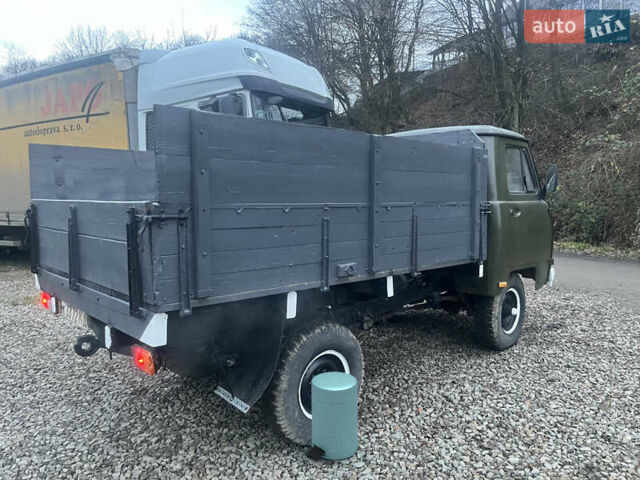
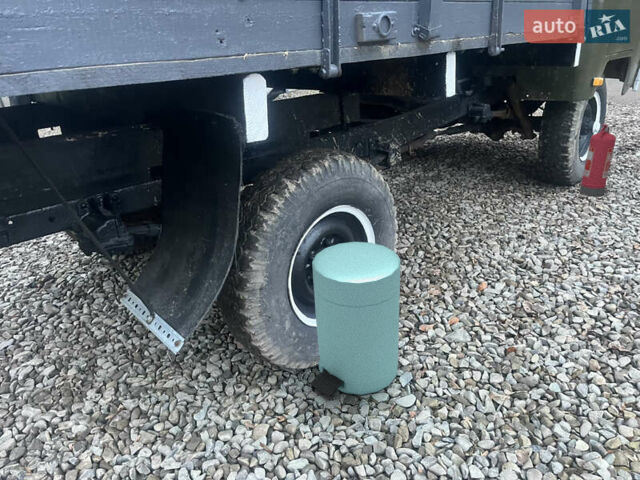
fire extinguisher: none [509,308,527,358] -> present [580,124,616,196]

